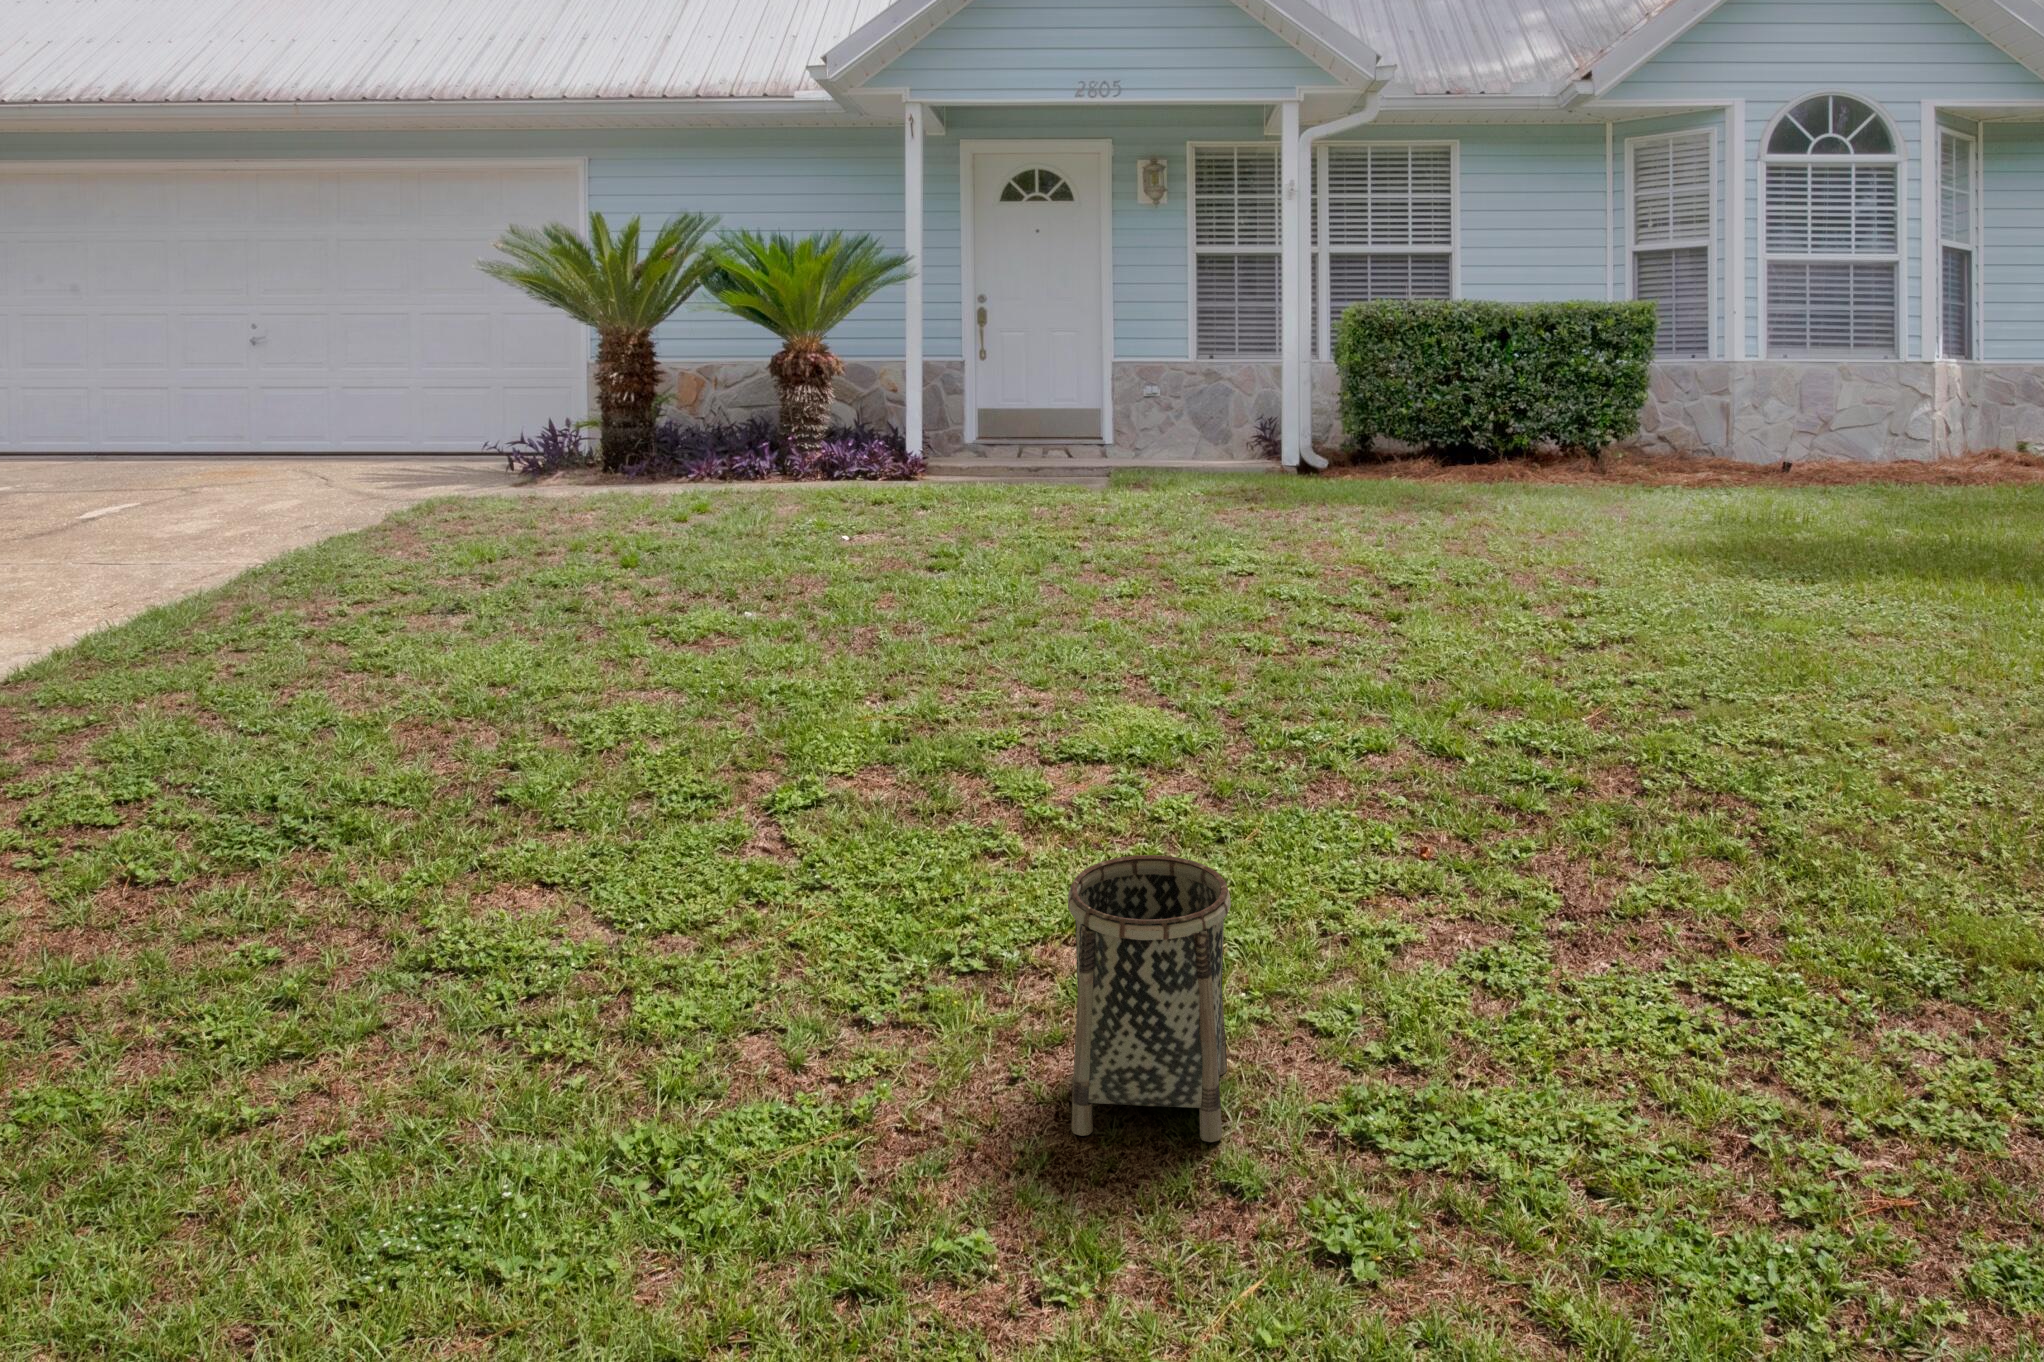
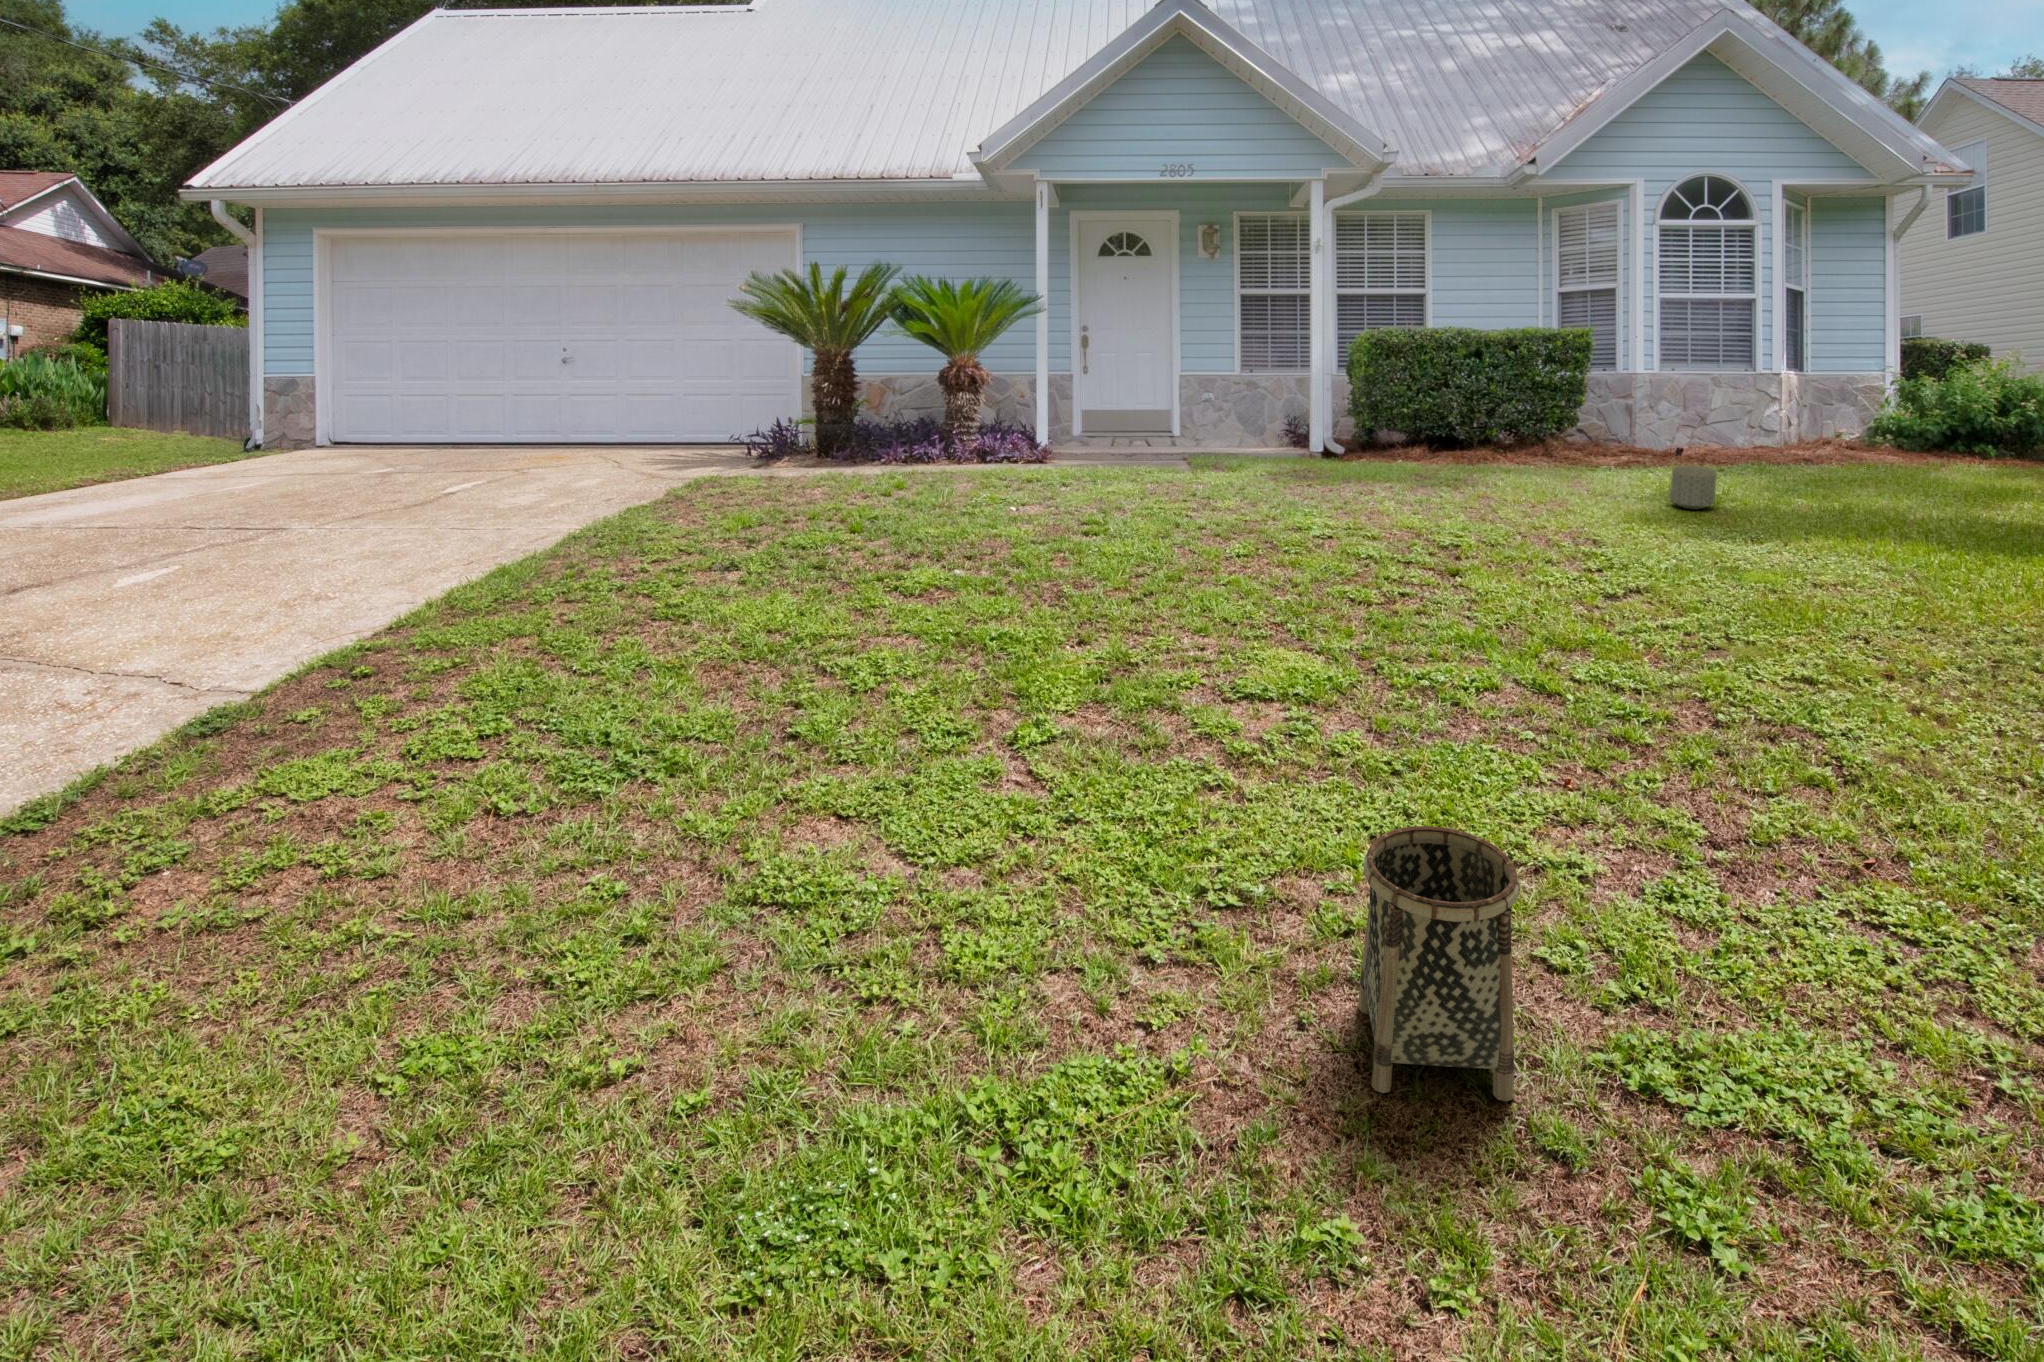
planter: none [1740,481,1800,540] -> present [1670,466,1717,510]

